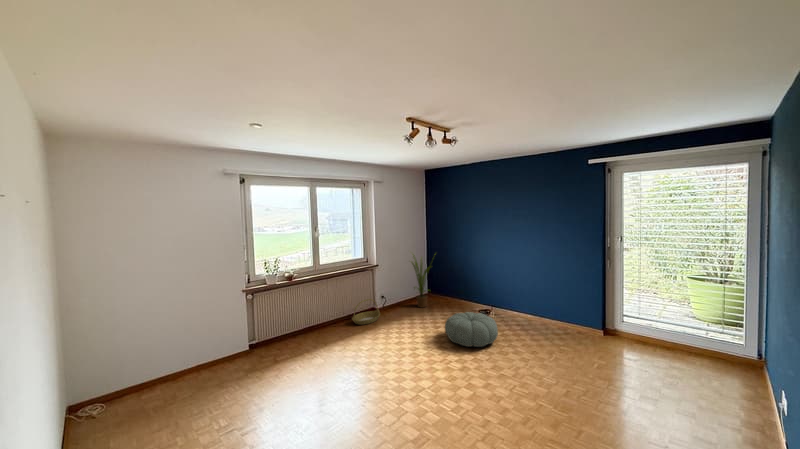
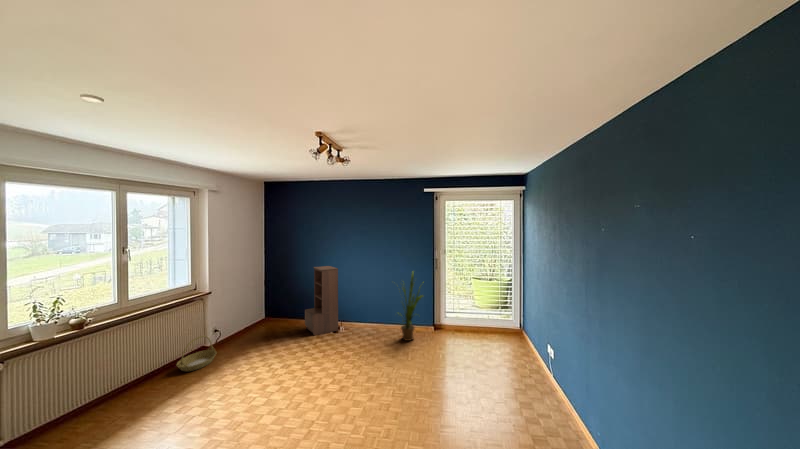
bookshelf: none [458,249,488,315] -> present [305,266,338,335]
house plant: present [411,254,436,307] -> present [401,273,424,341]
pouf: present [445,312,498,347] -> none [307,330,361,366]

